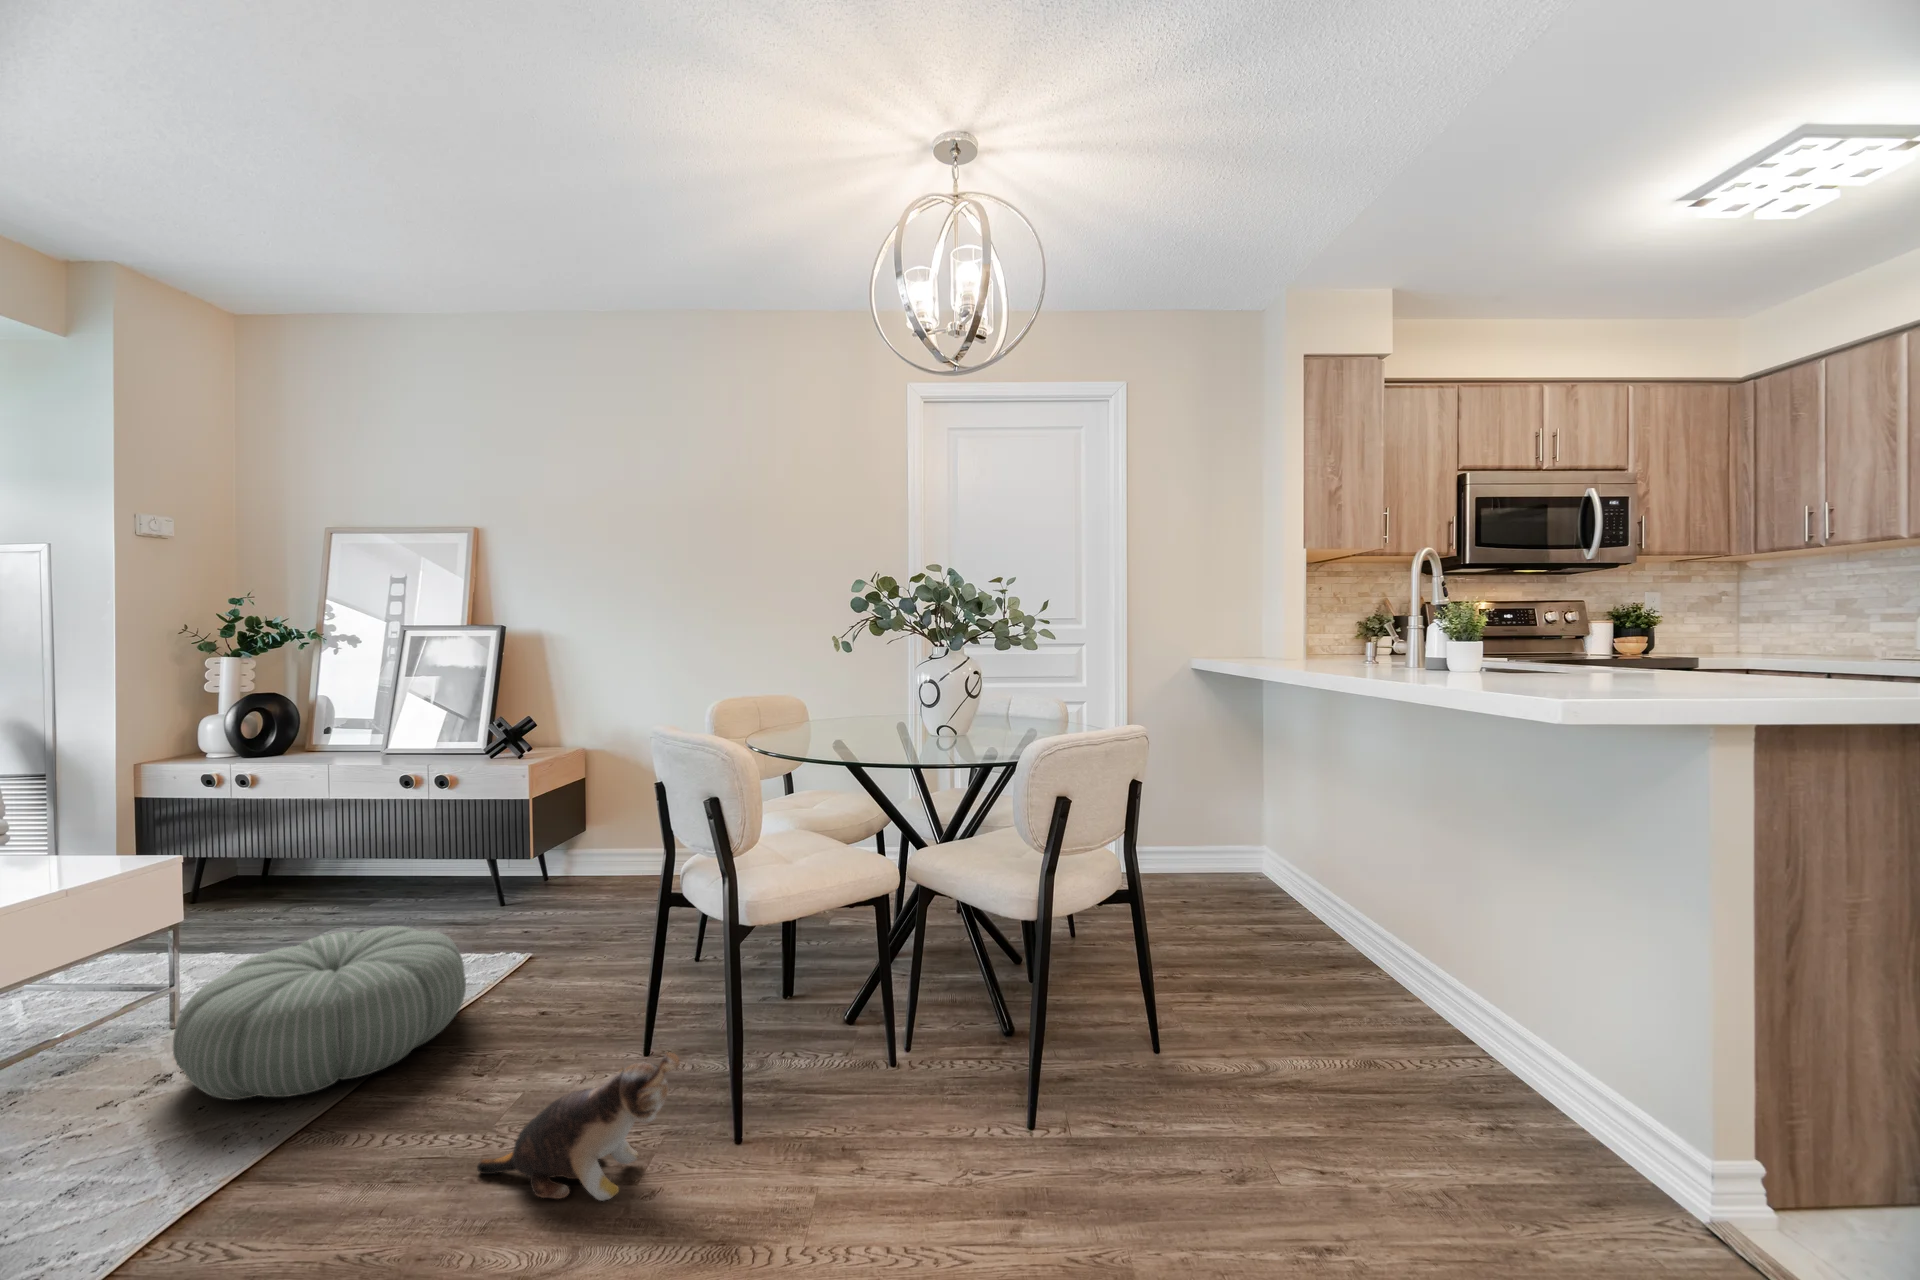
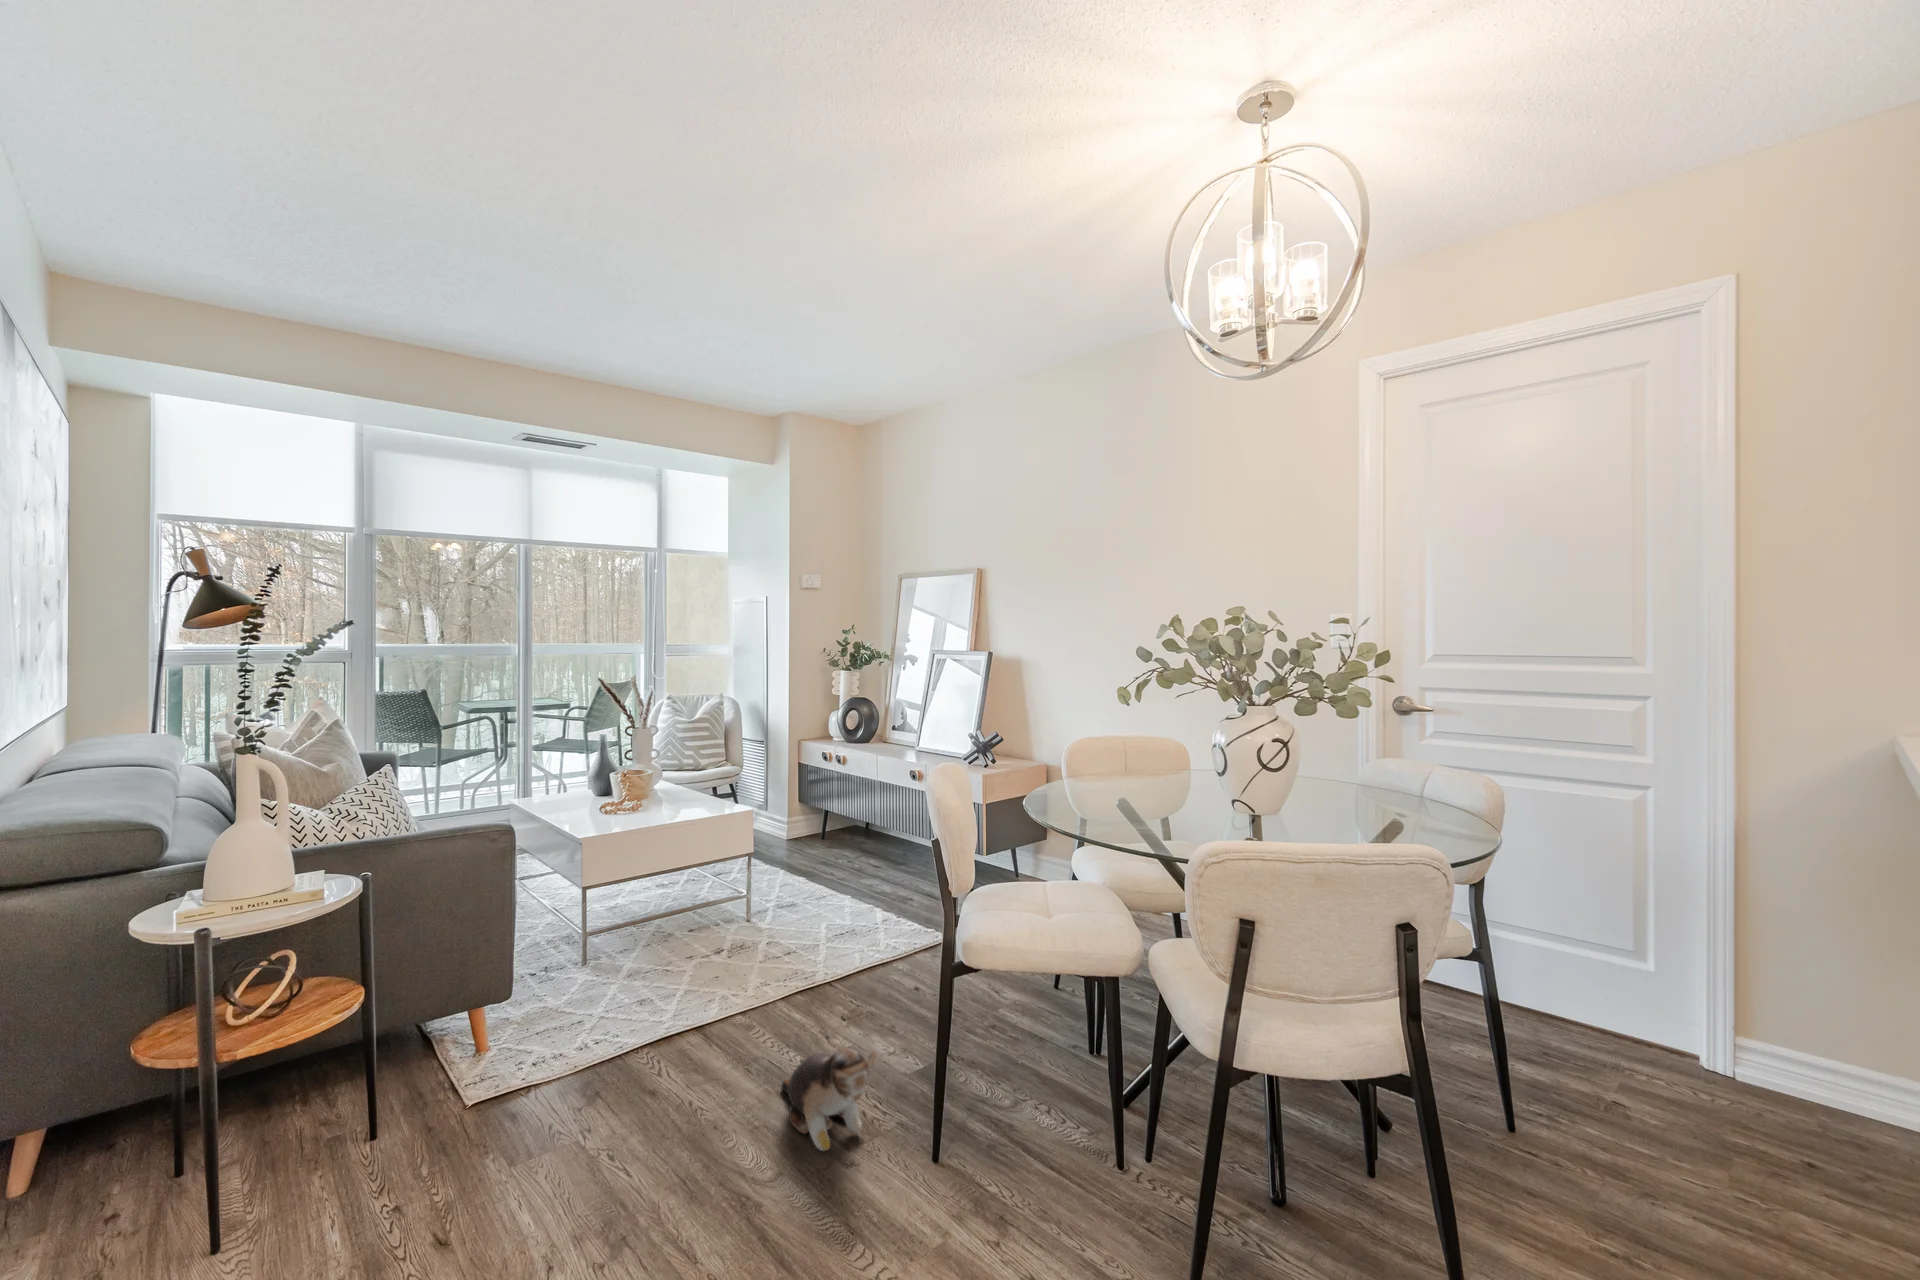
pouf: present [173,926,466,1100] -> none [708,883,873,991]

